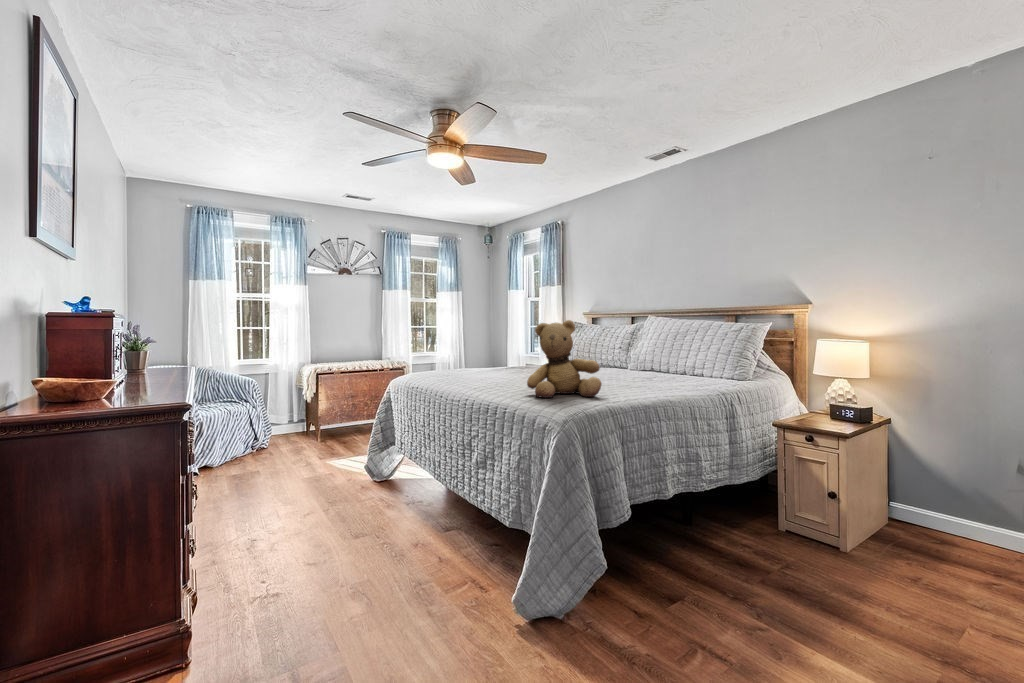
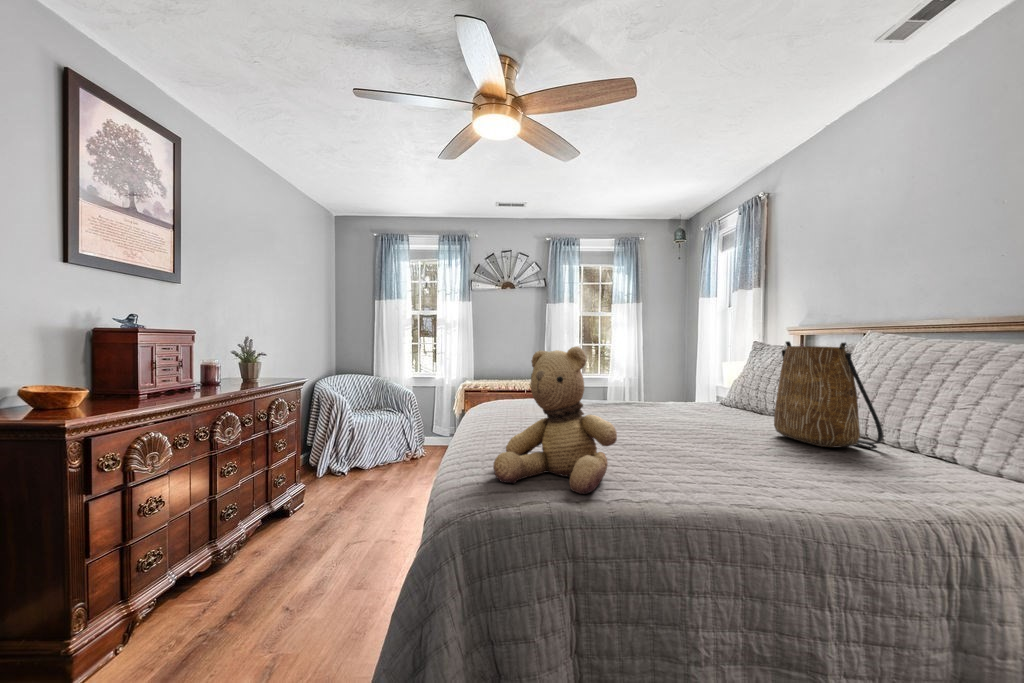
tote bag: none [617,320,671,377] -> present [774,341,883,449]

